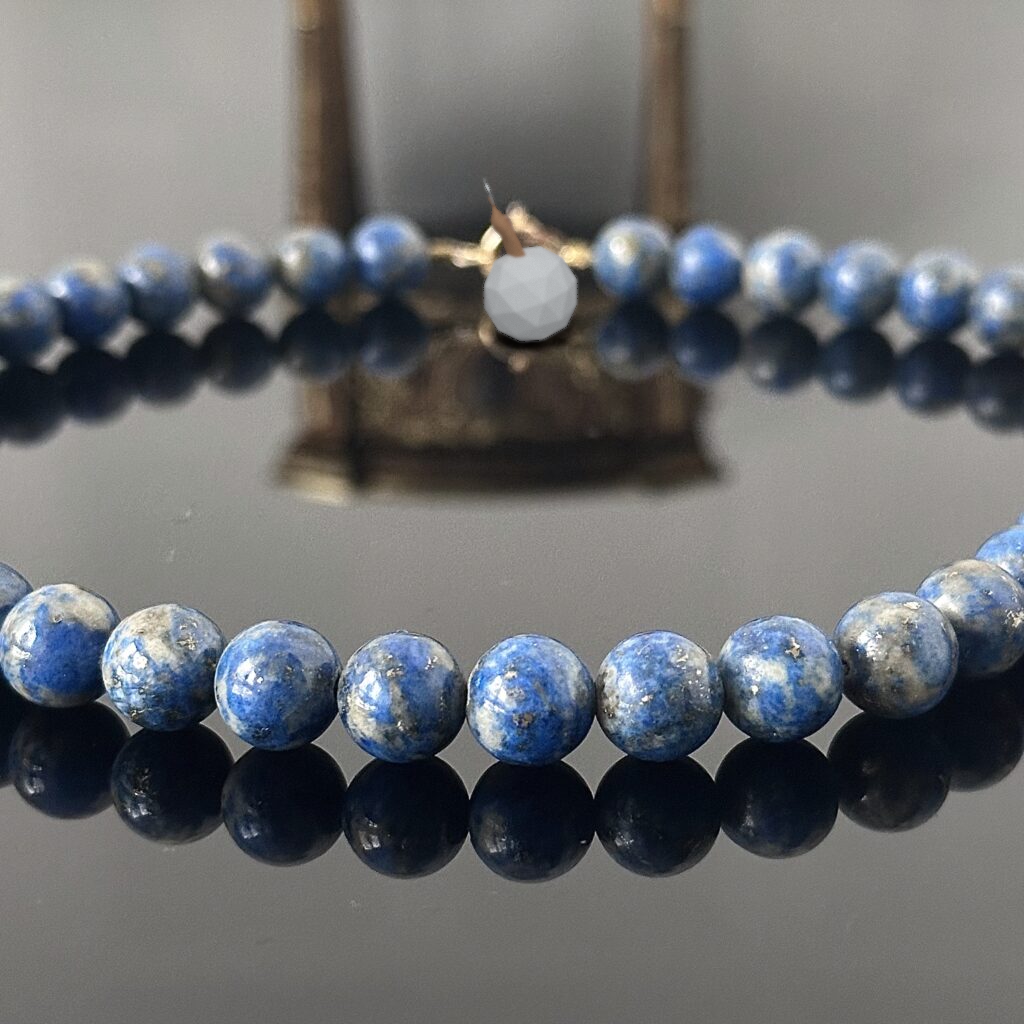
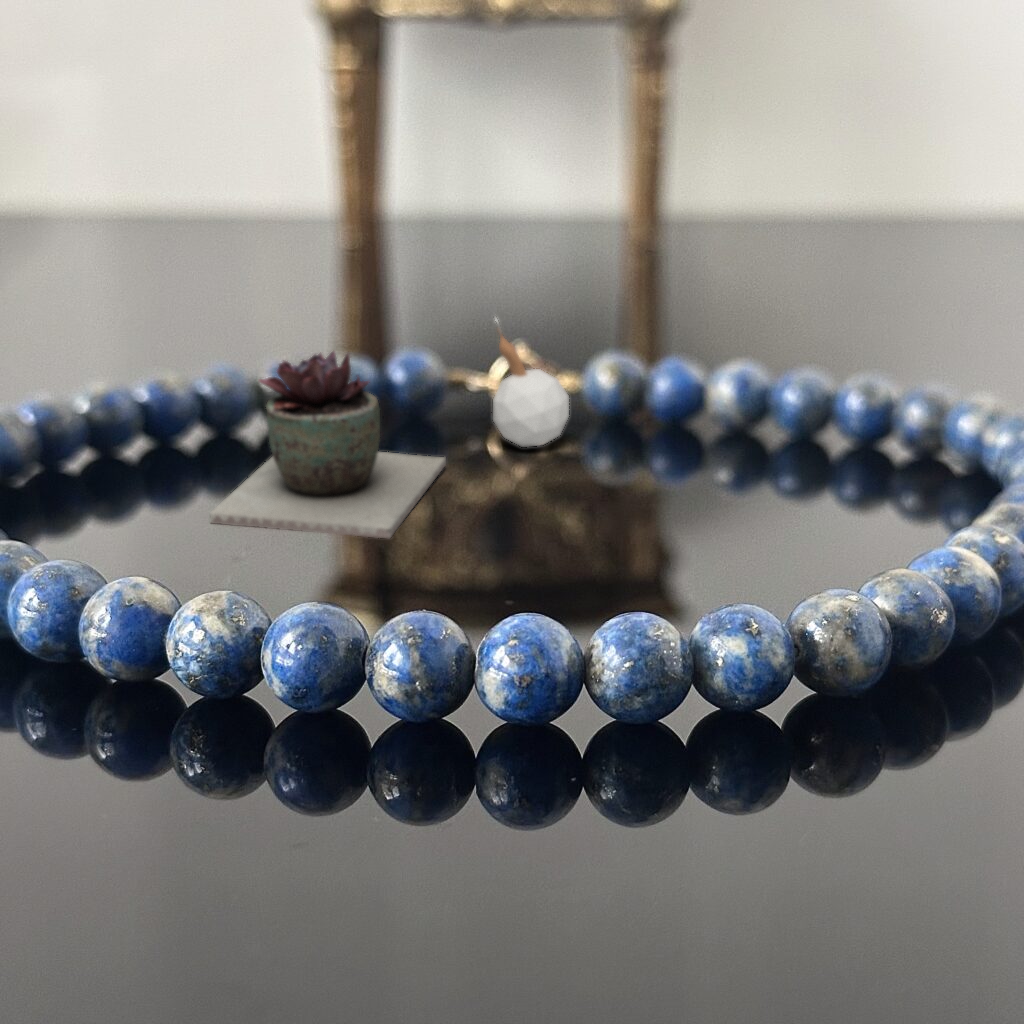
succulent plant: none [146,243,429,480] -> present [210,352,446,538]

